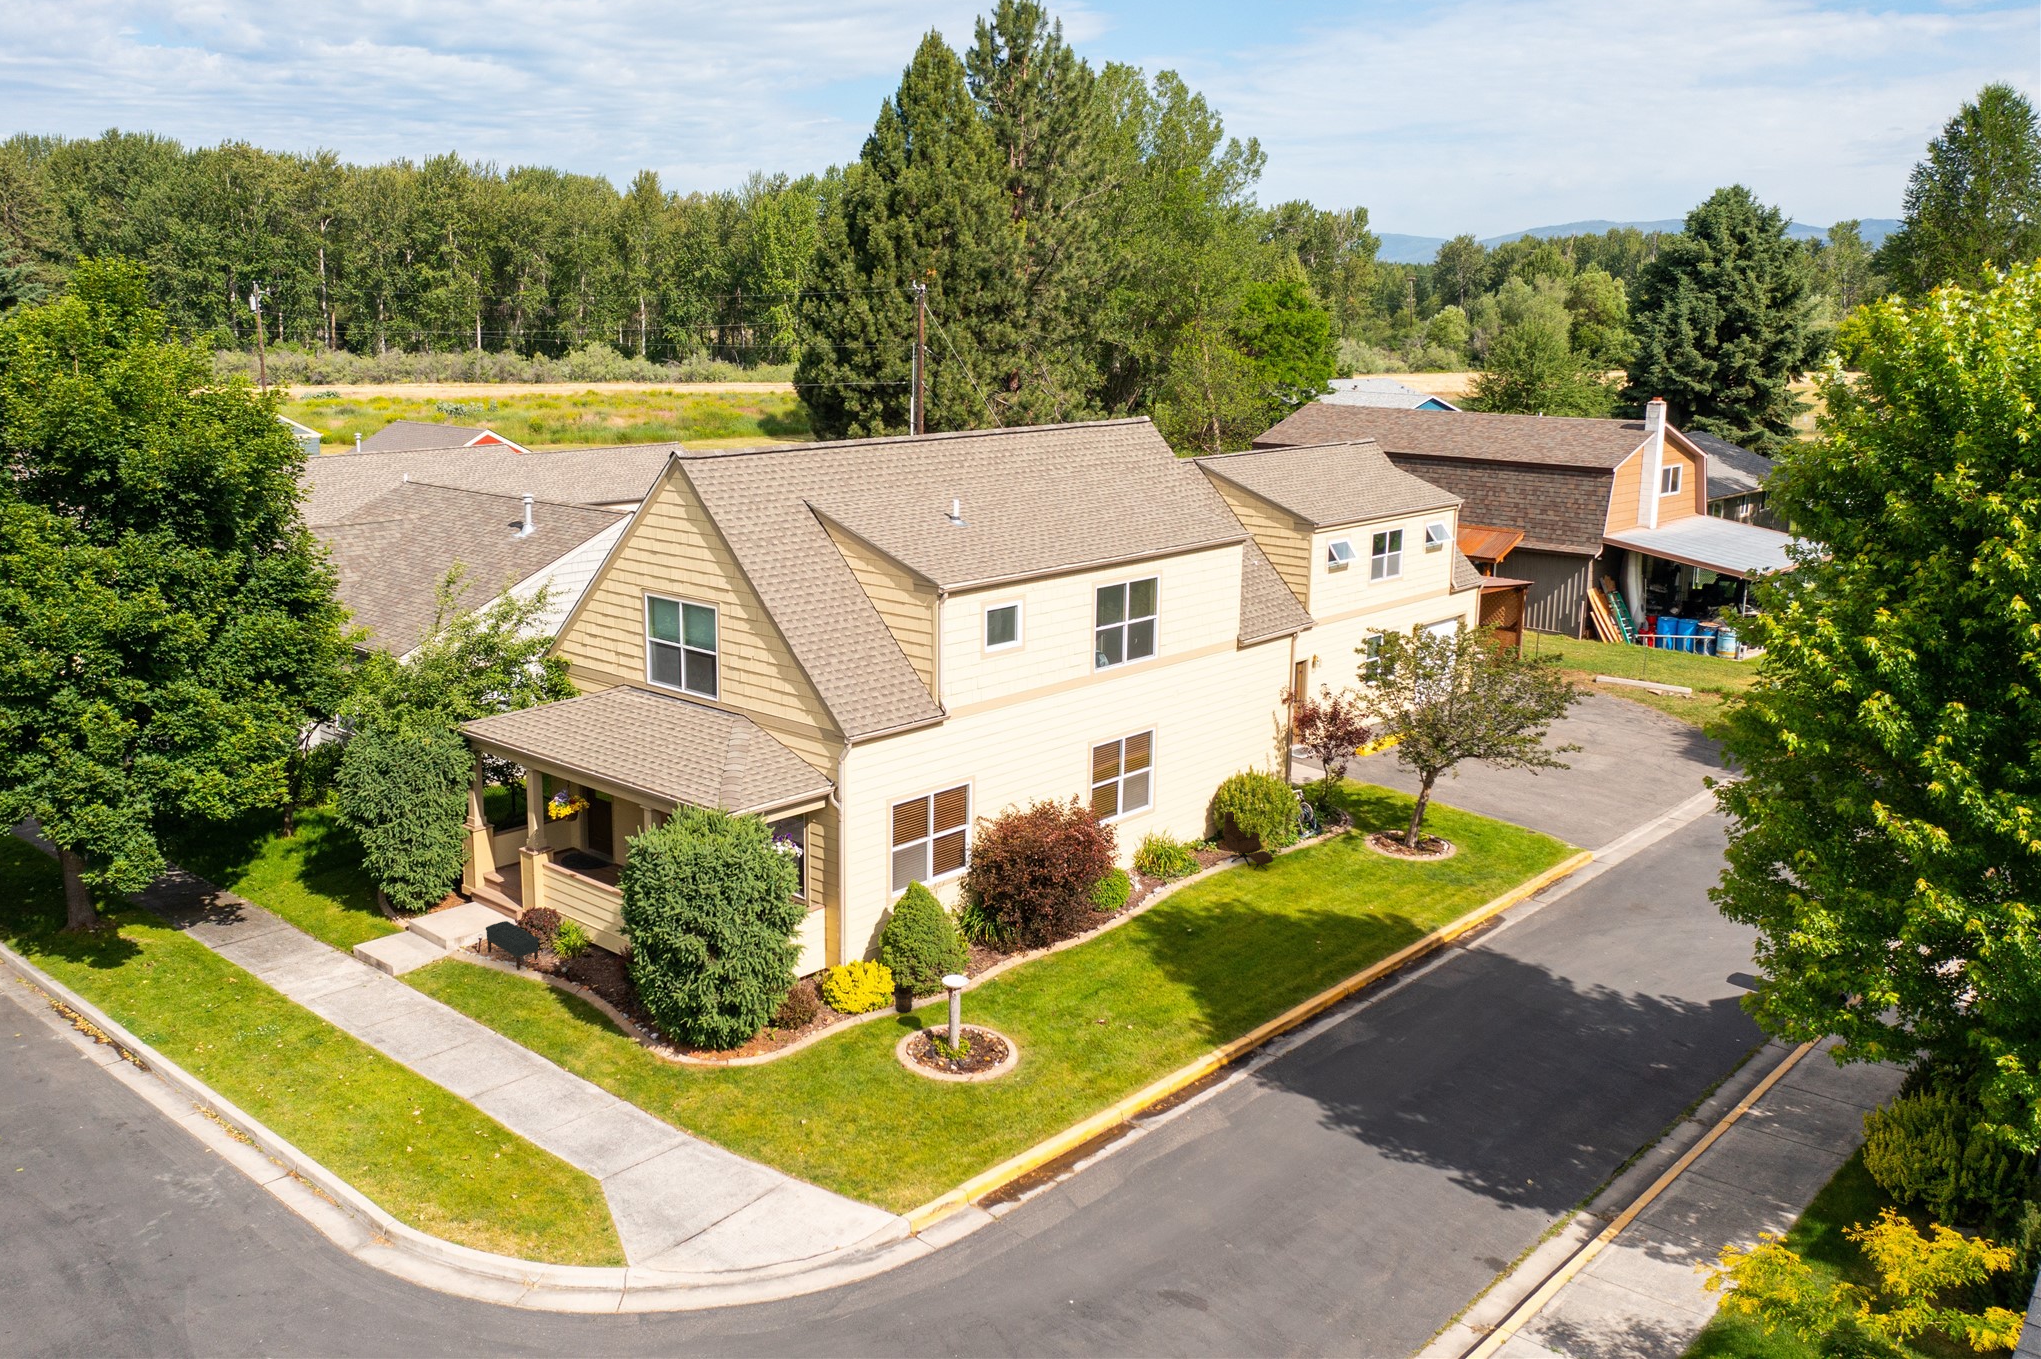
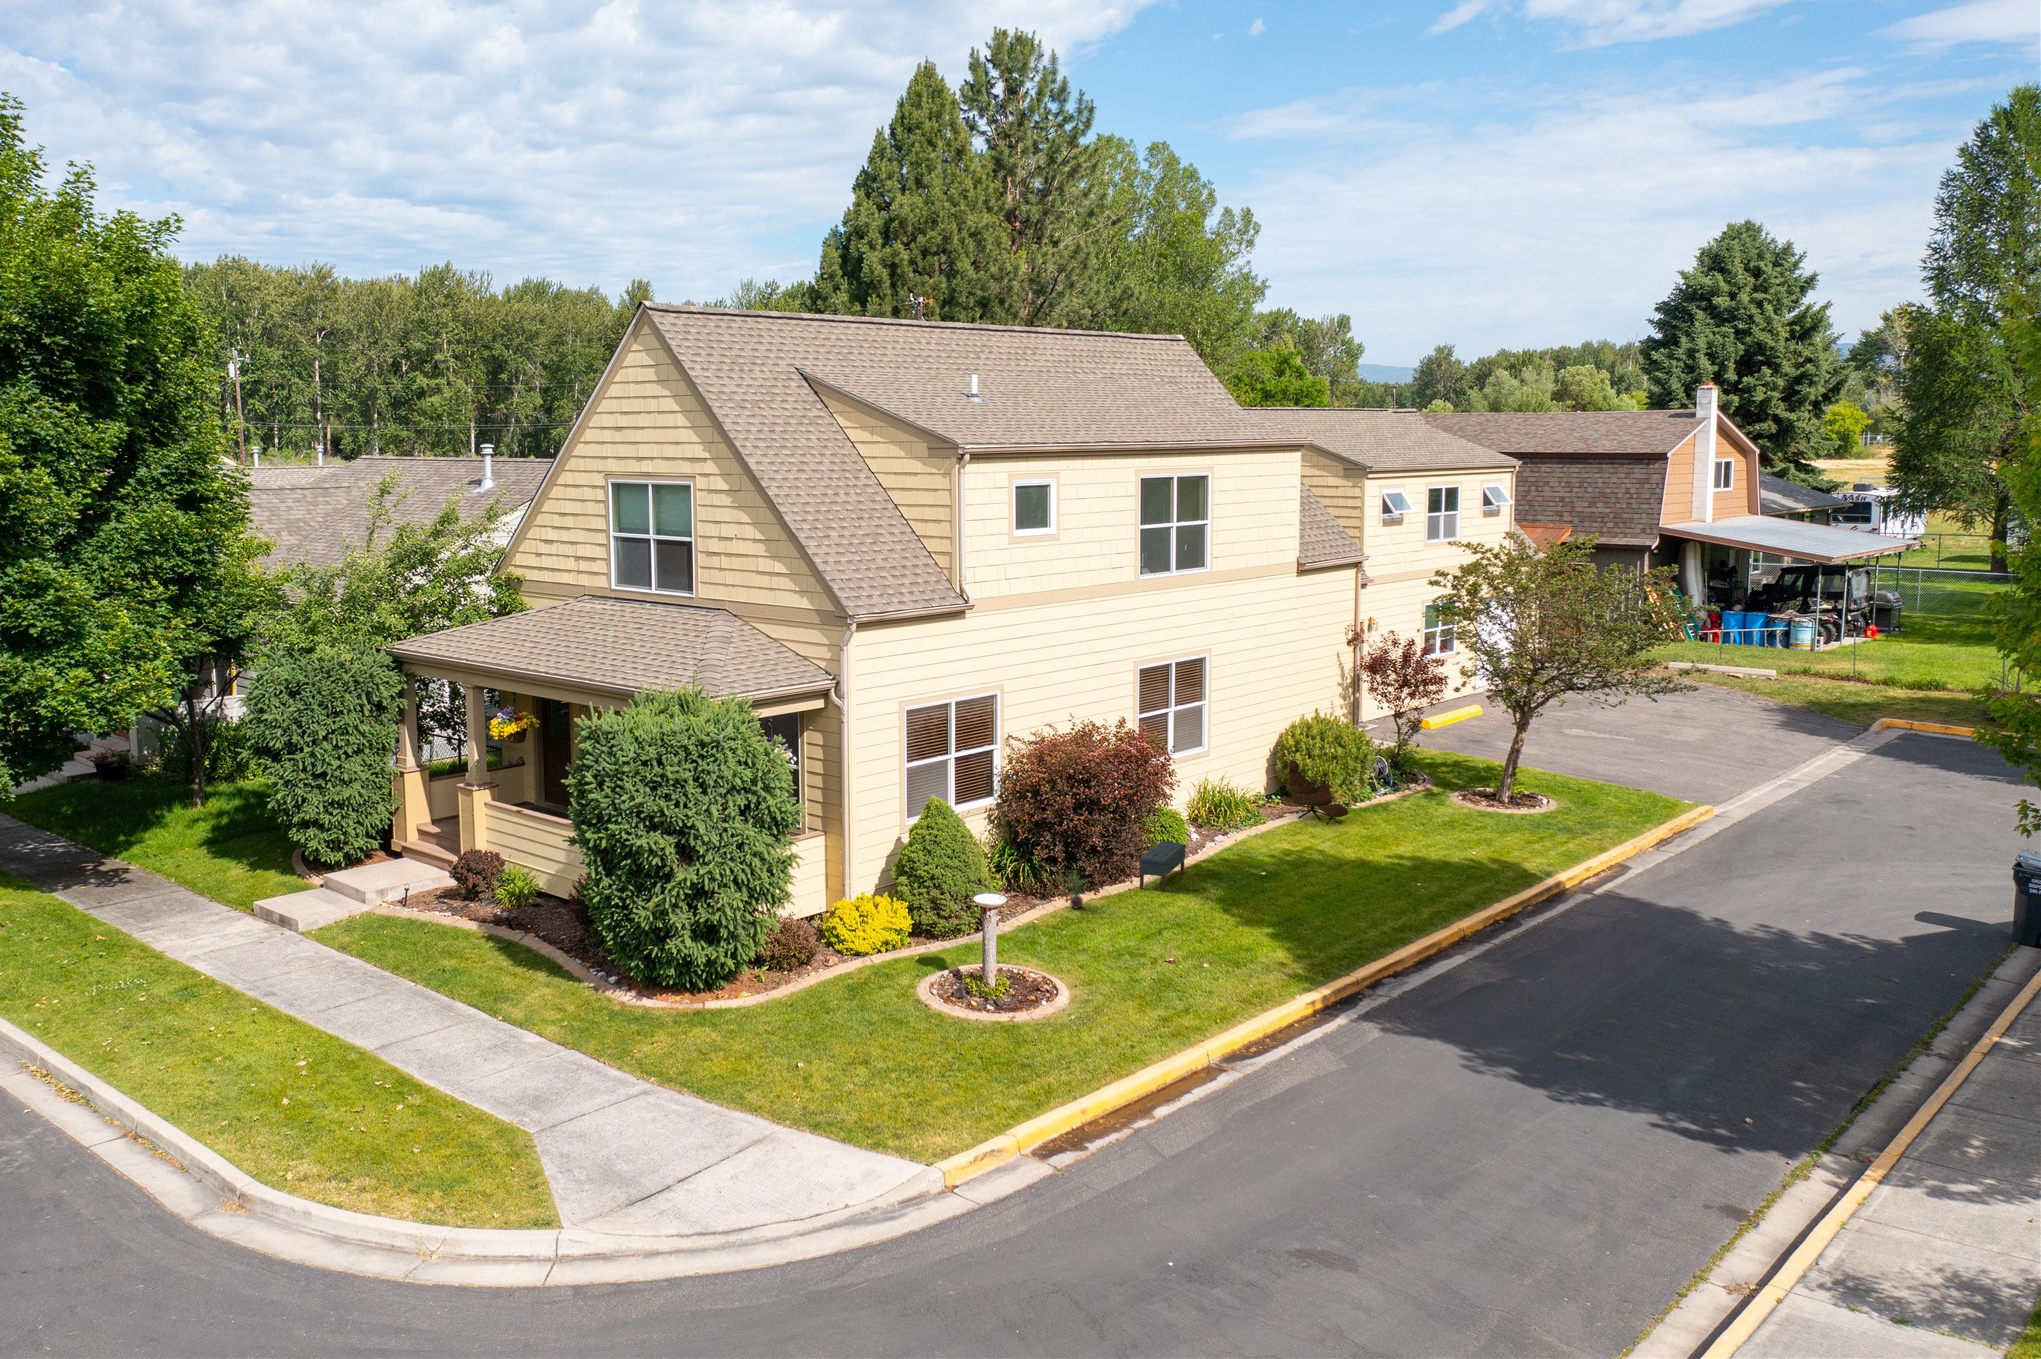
bench: present [486,921,539,970] -> present [1139,842,1186,892]
decorative plant: none [1016,932,1046,964] -> present [1070,872,1085,908]
bucket: present [891,979,913,1013] -> none [907,914,935,955]

